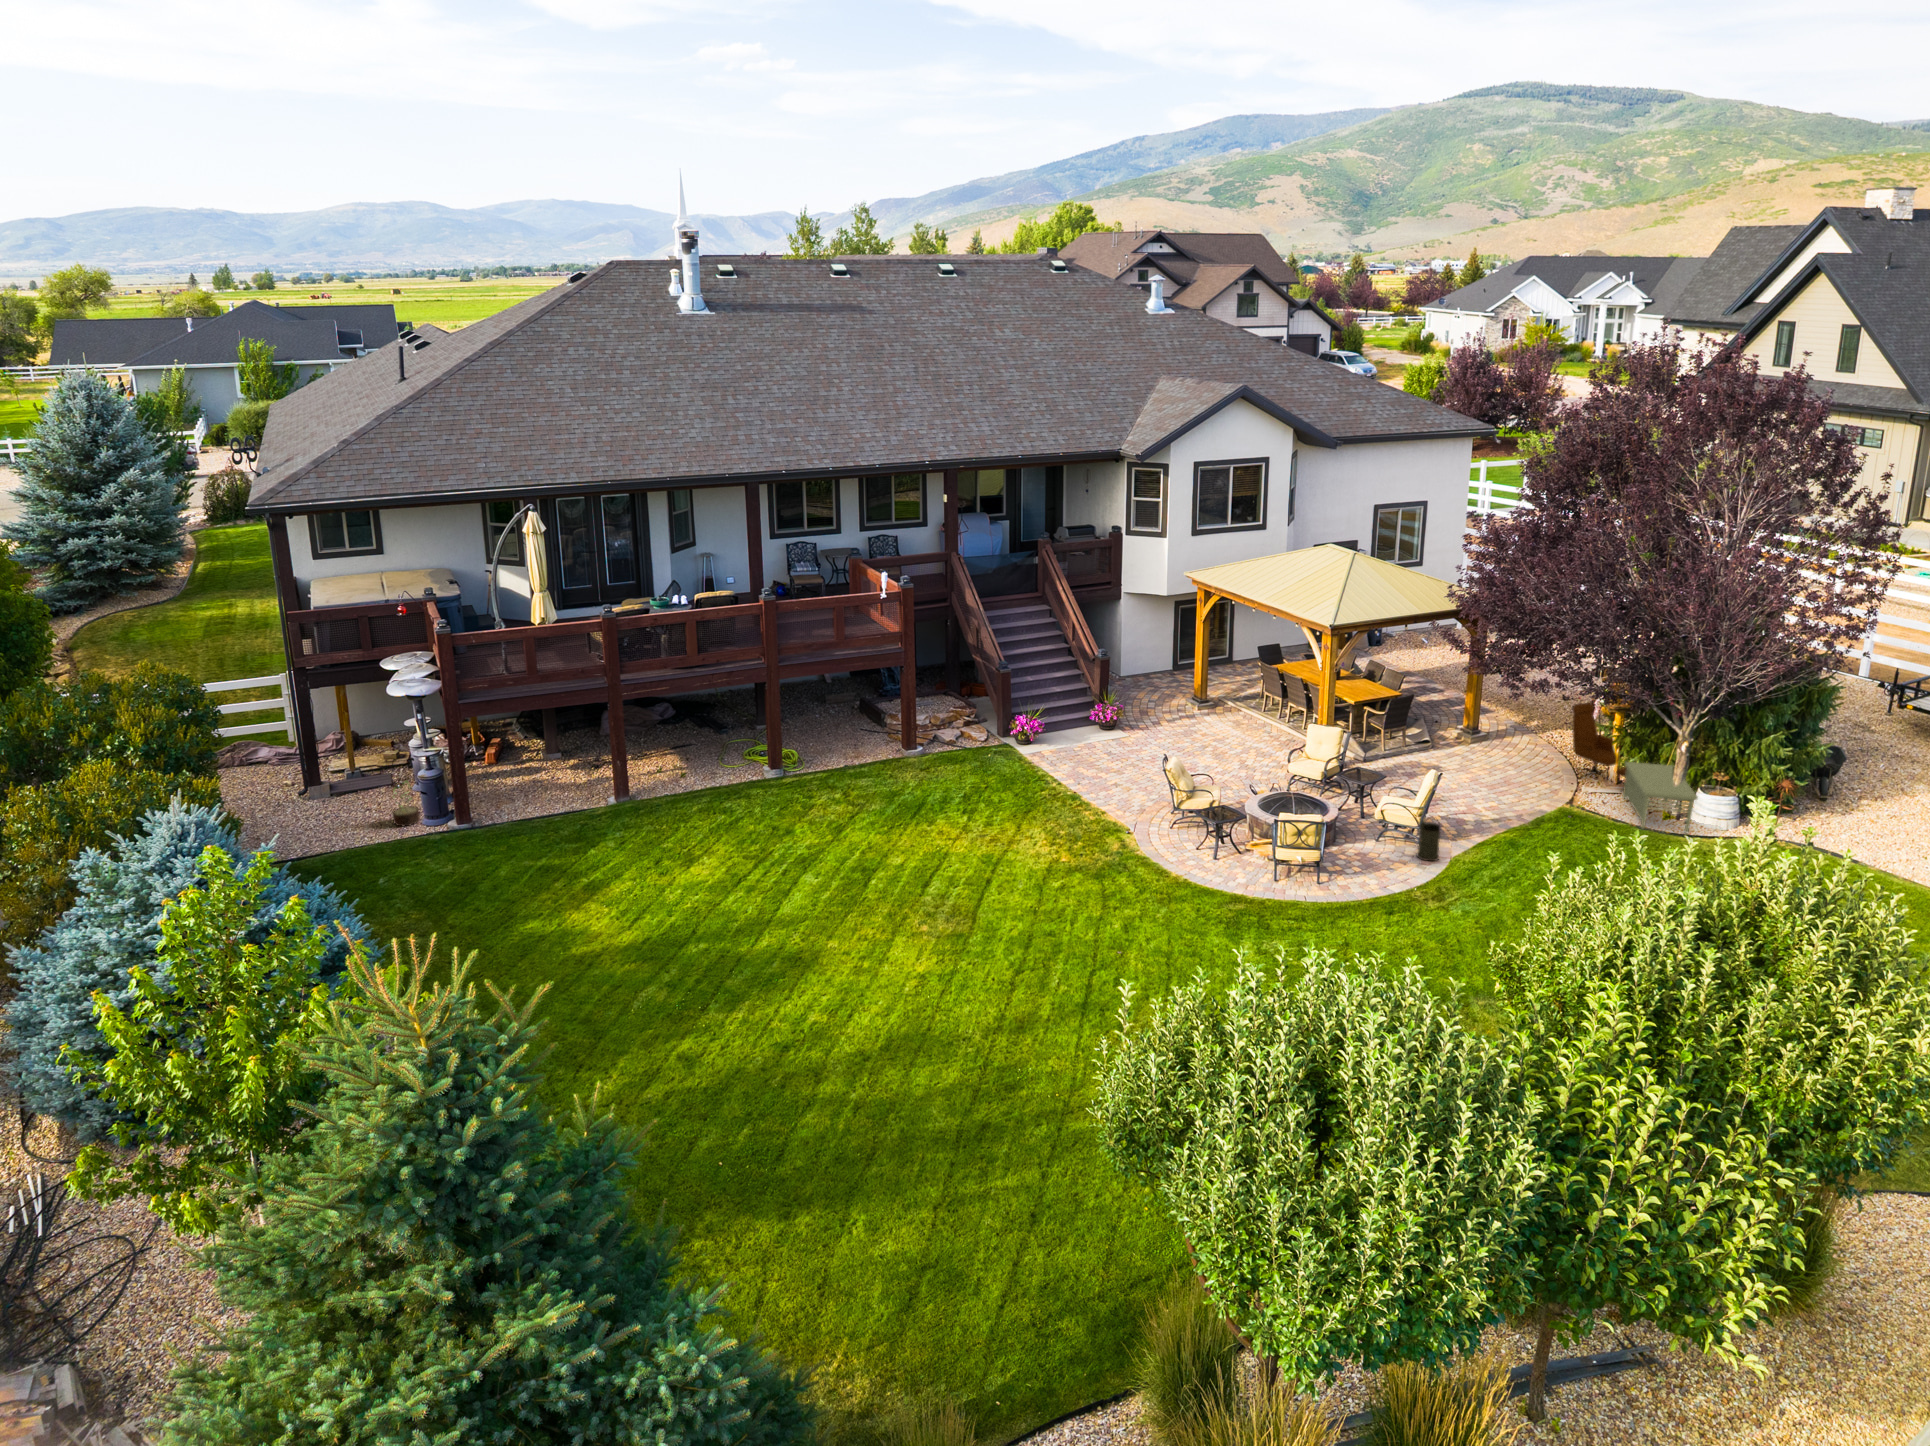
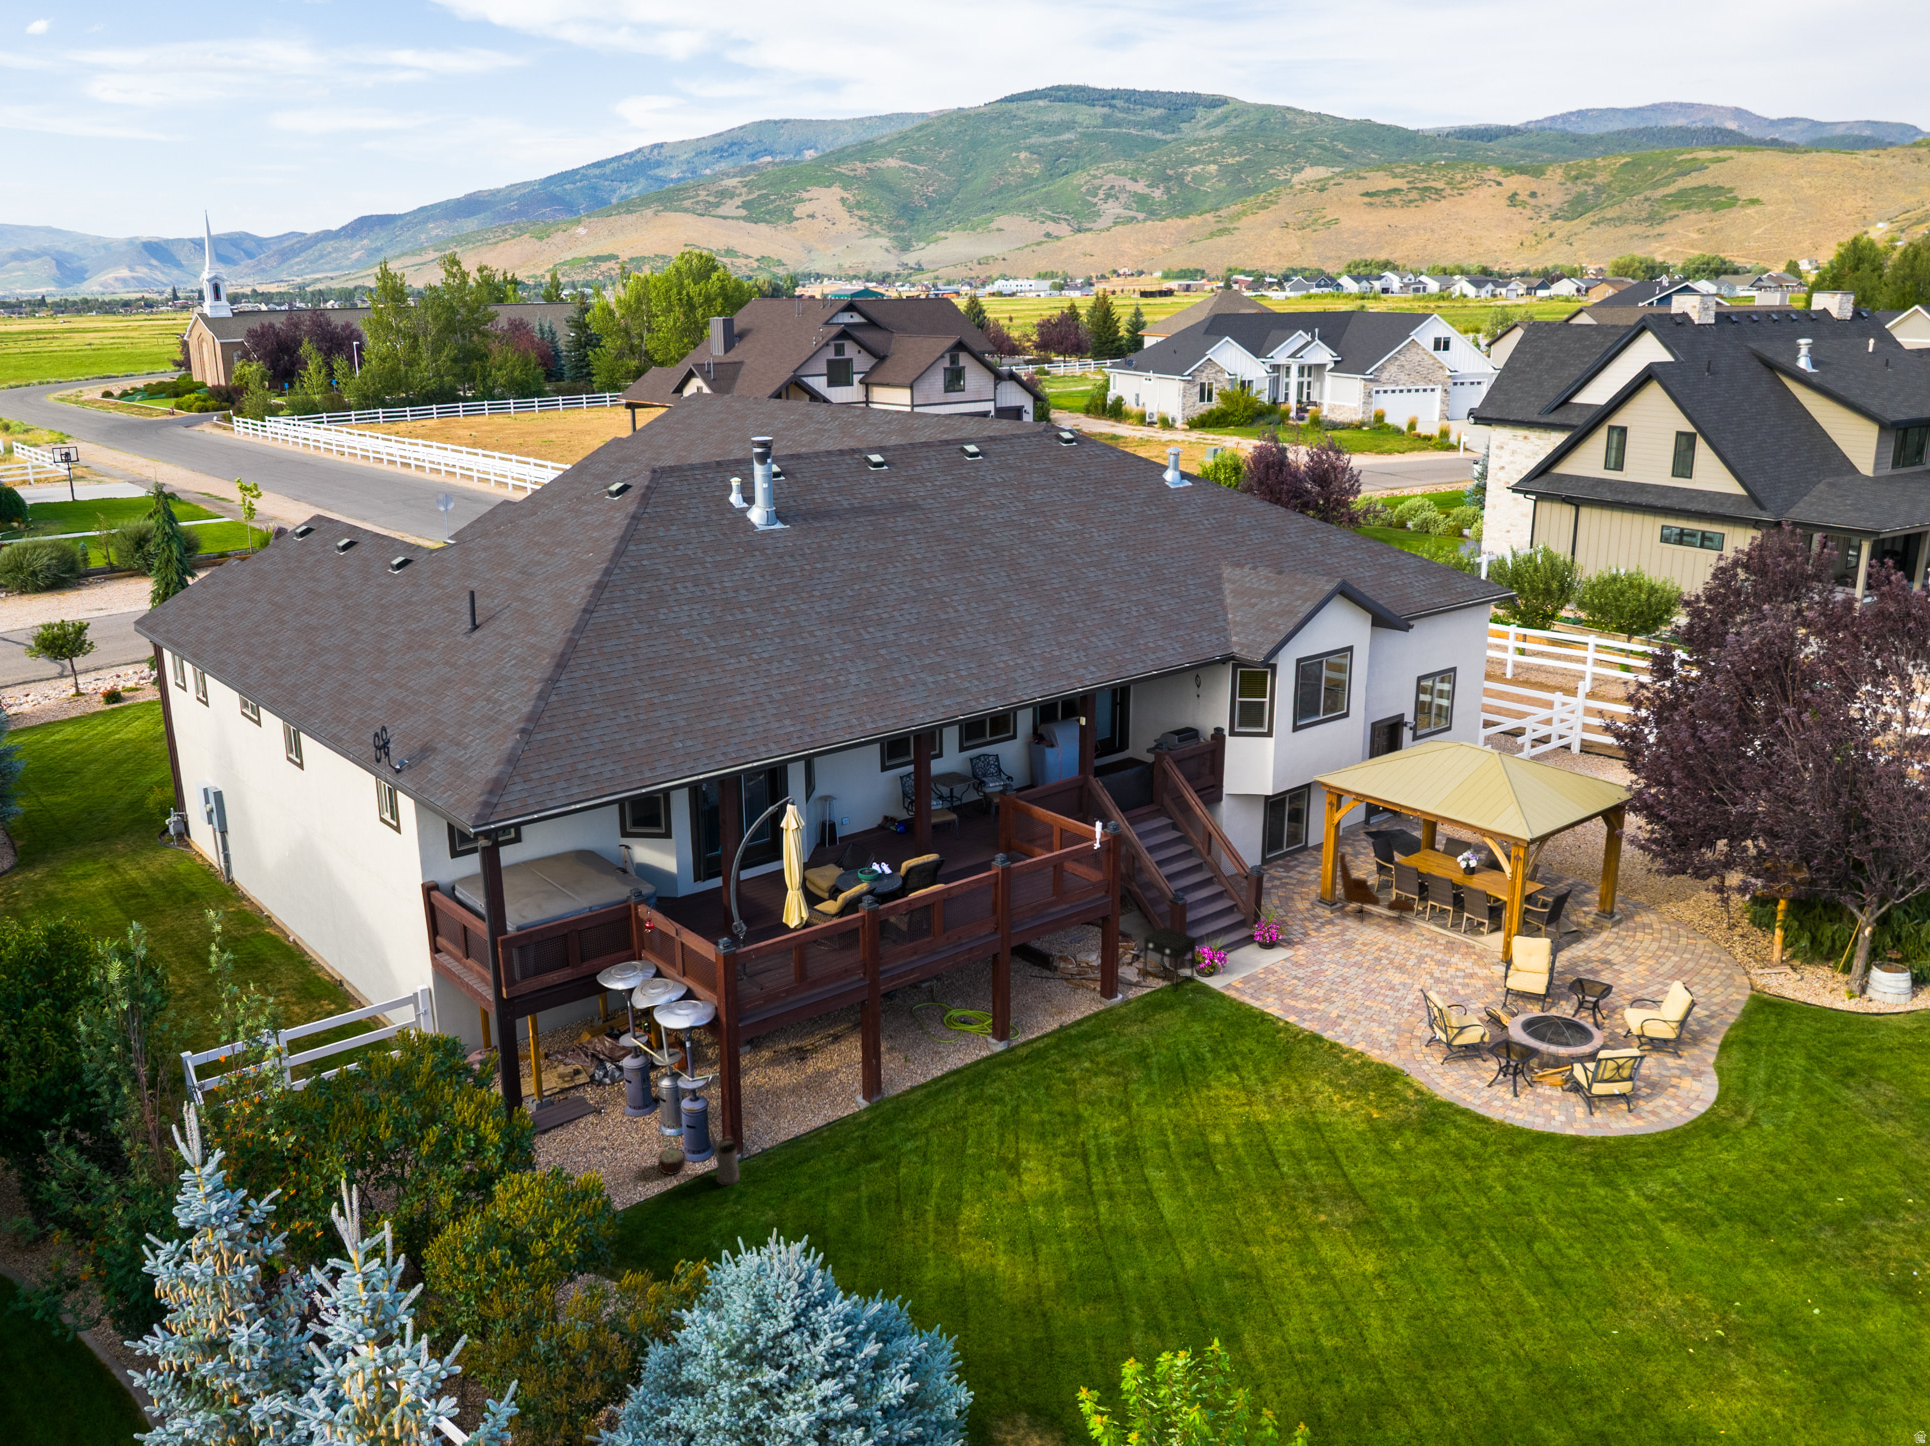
side table: none [964,696,1013,754] -> present [1143,928,1196,991]
lounge chair: present [1572,703,1627,777] -> present [1339,853,1415,920]
storage bench: present [1623,762,1698,833] -> none [1782,940,1879,1010]
watering can: present [1417,818,1440,861] -> present [709,1127,740,1185]

